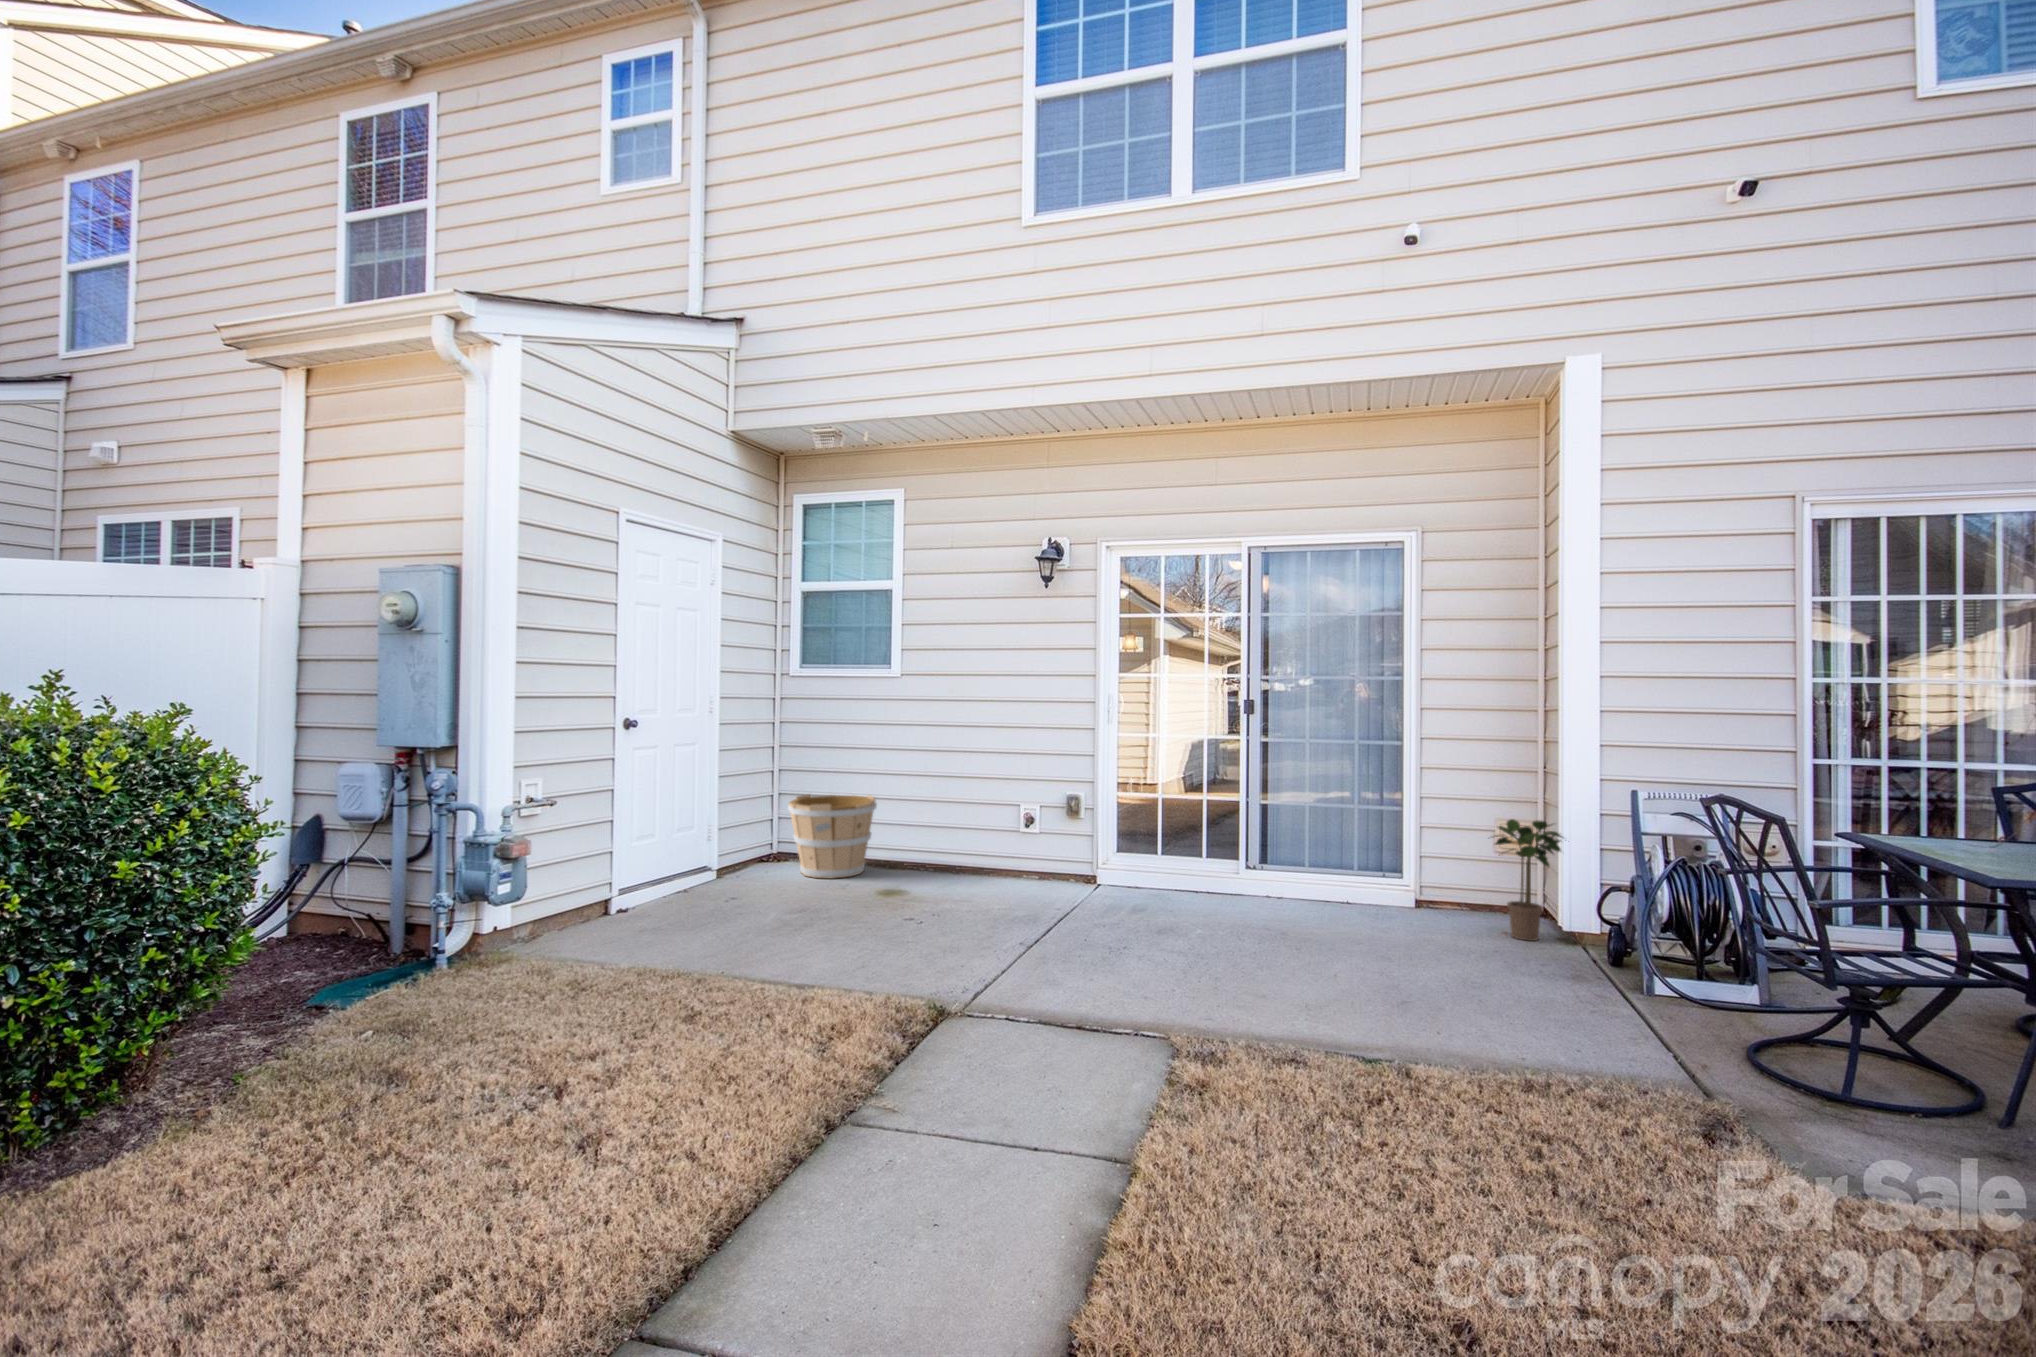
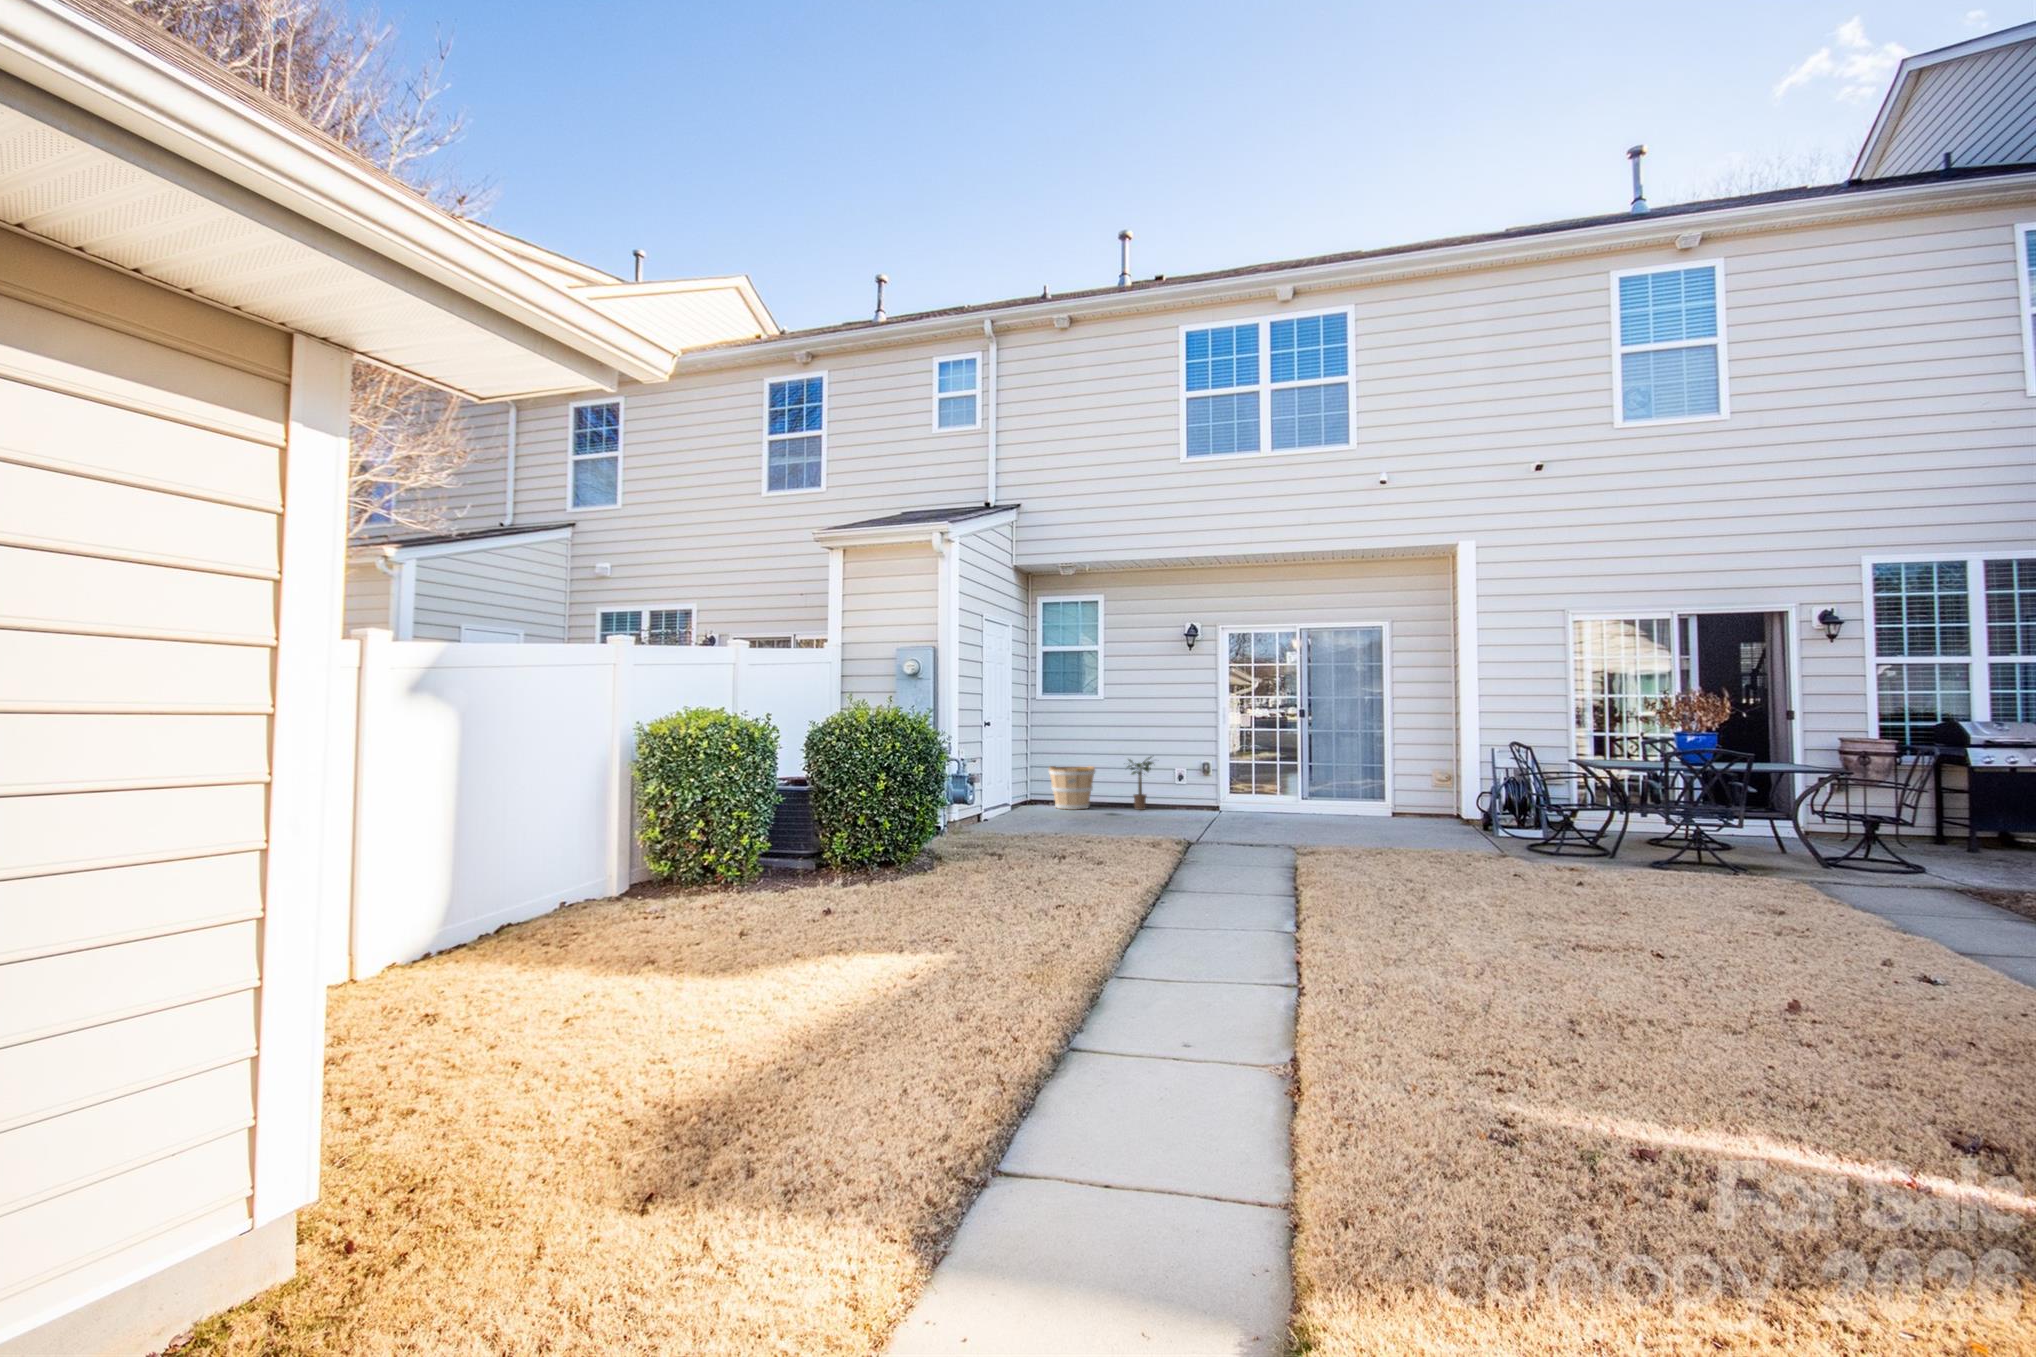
potted plant: present [1495,819,1563,941] -> present [1128,757,1153,810]

